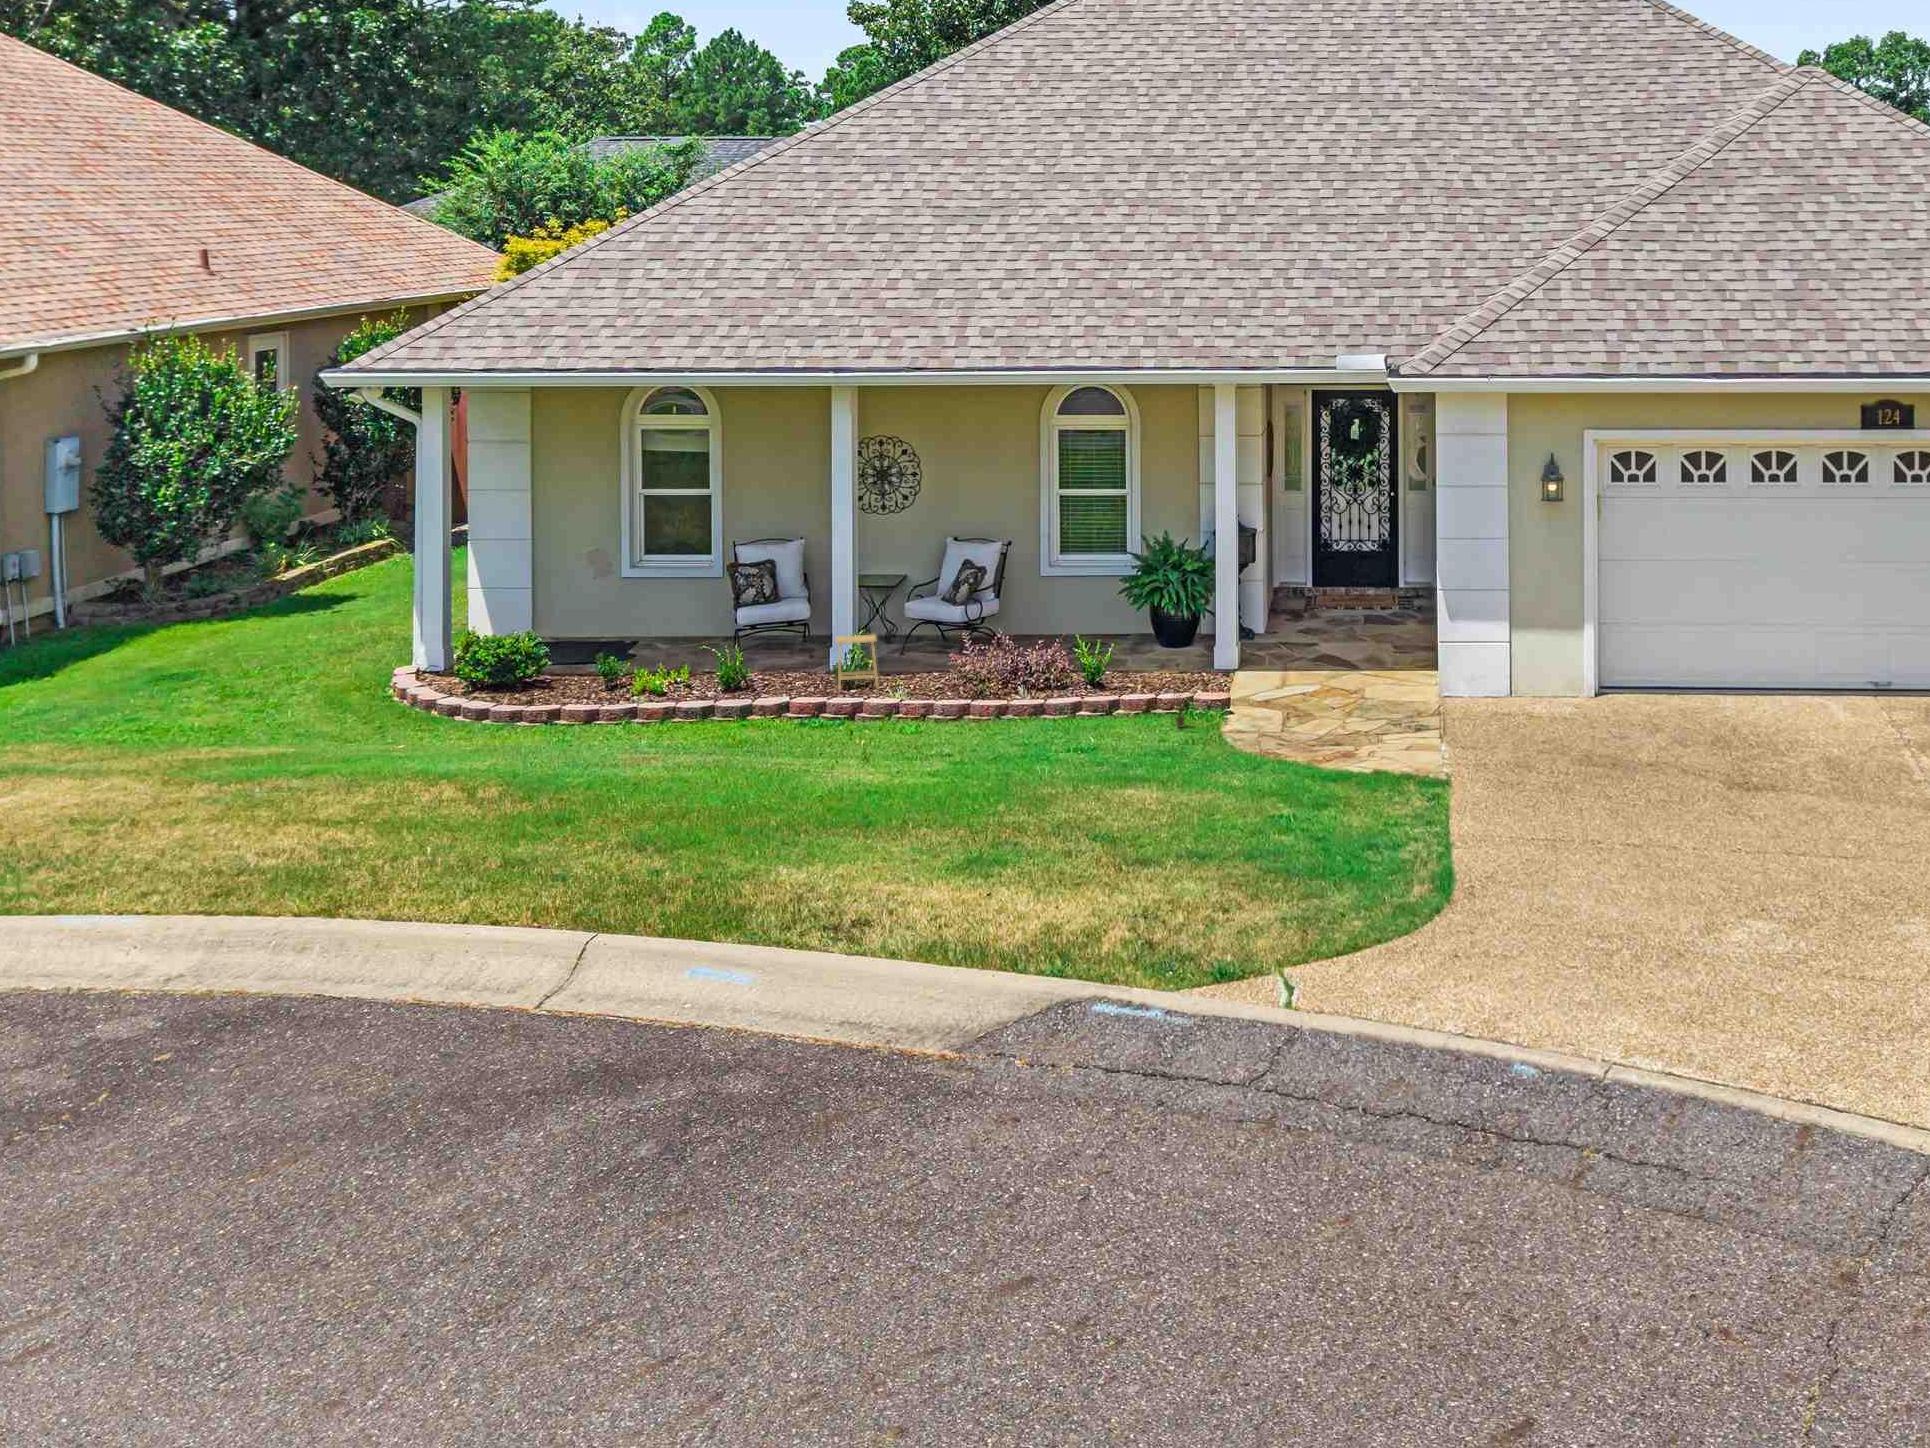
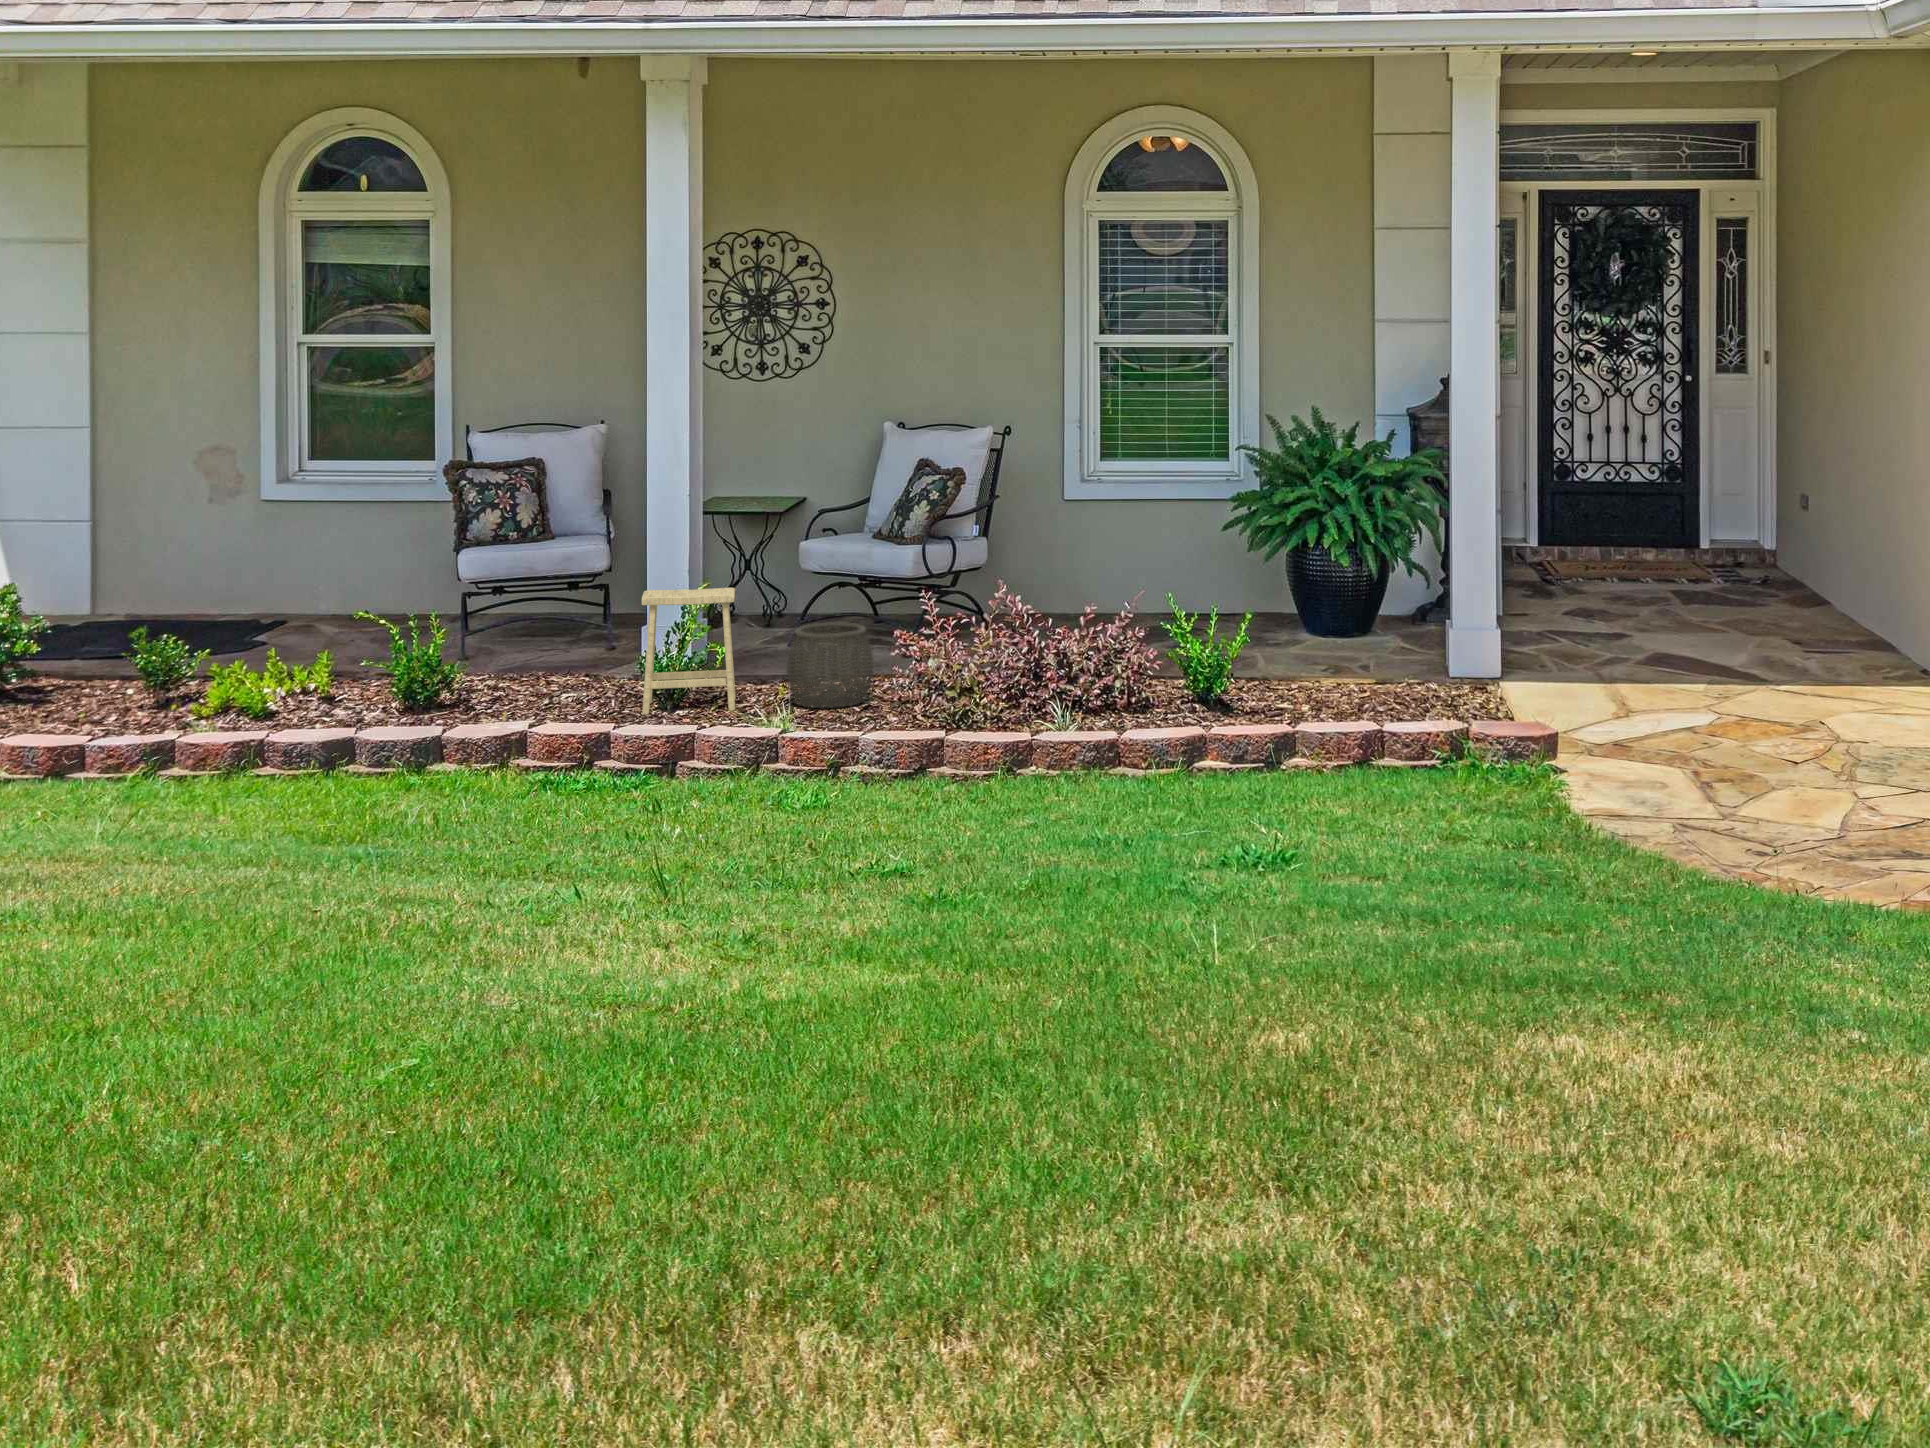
woven basket: none [901,649,941,688] -> present [787,622,874,709]
decorative plant: present [1171,695,1191,728] -> none [1434,697,1512,804]

